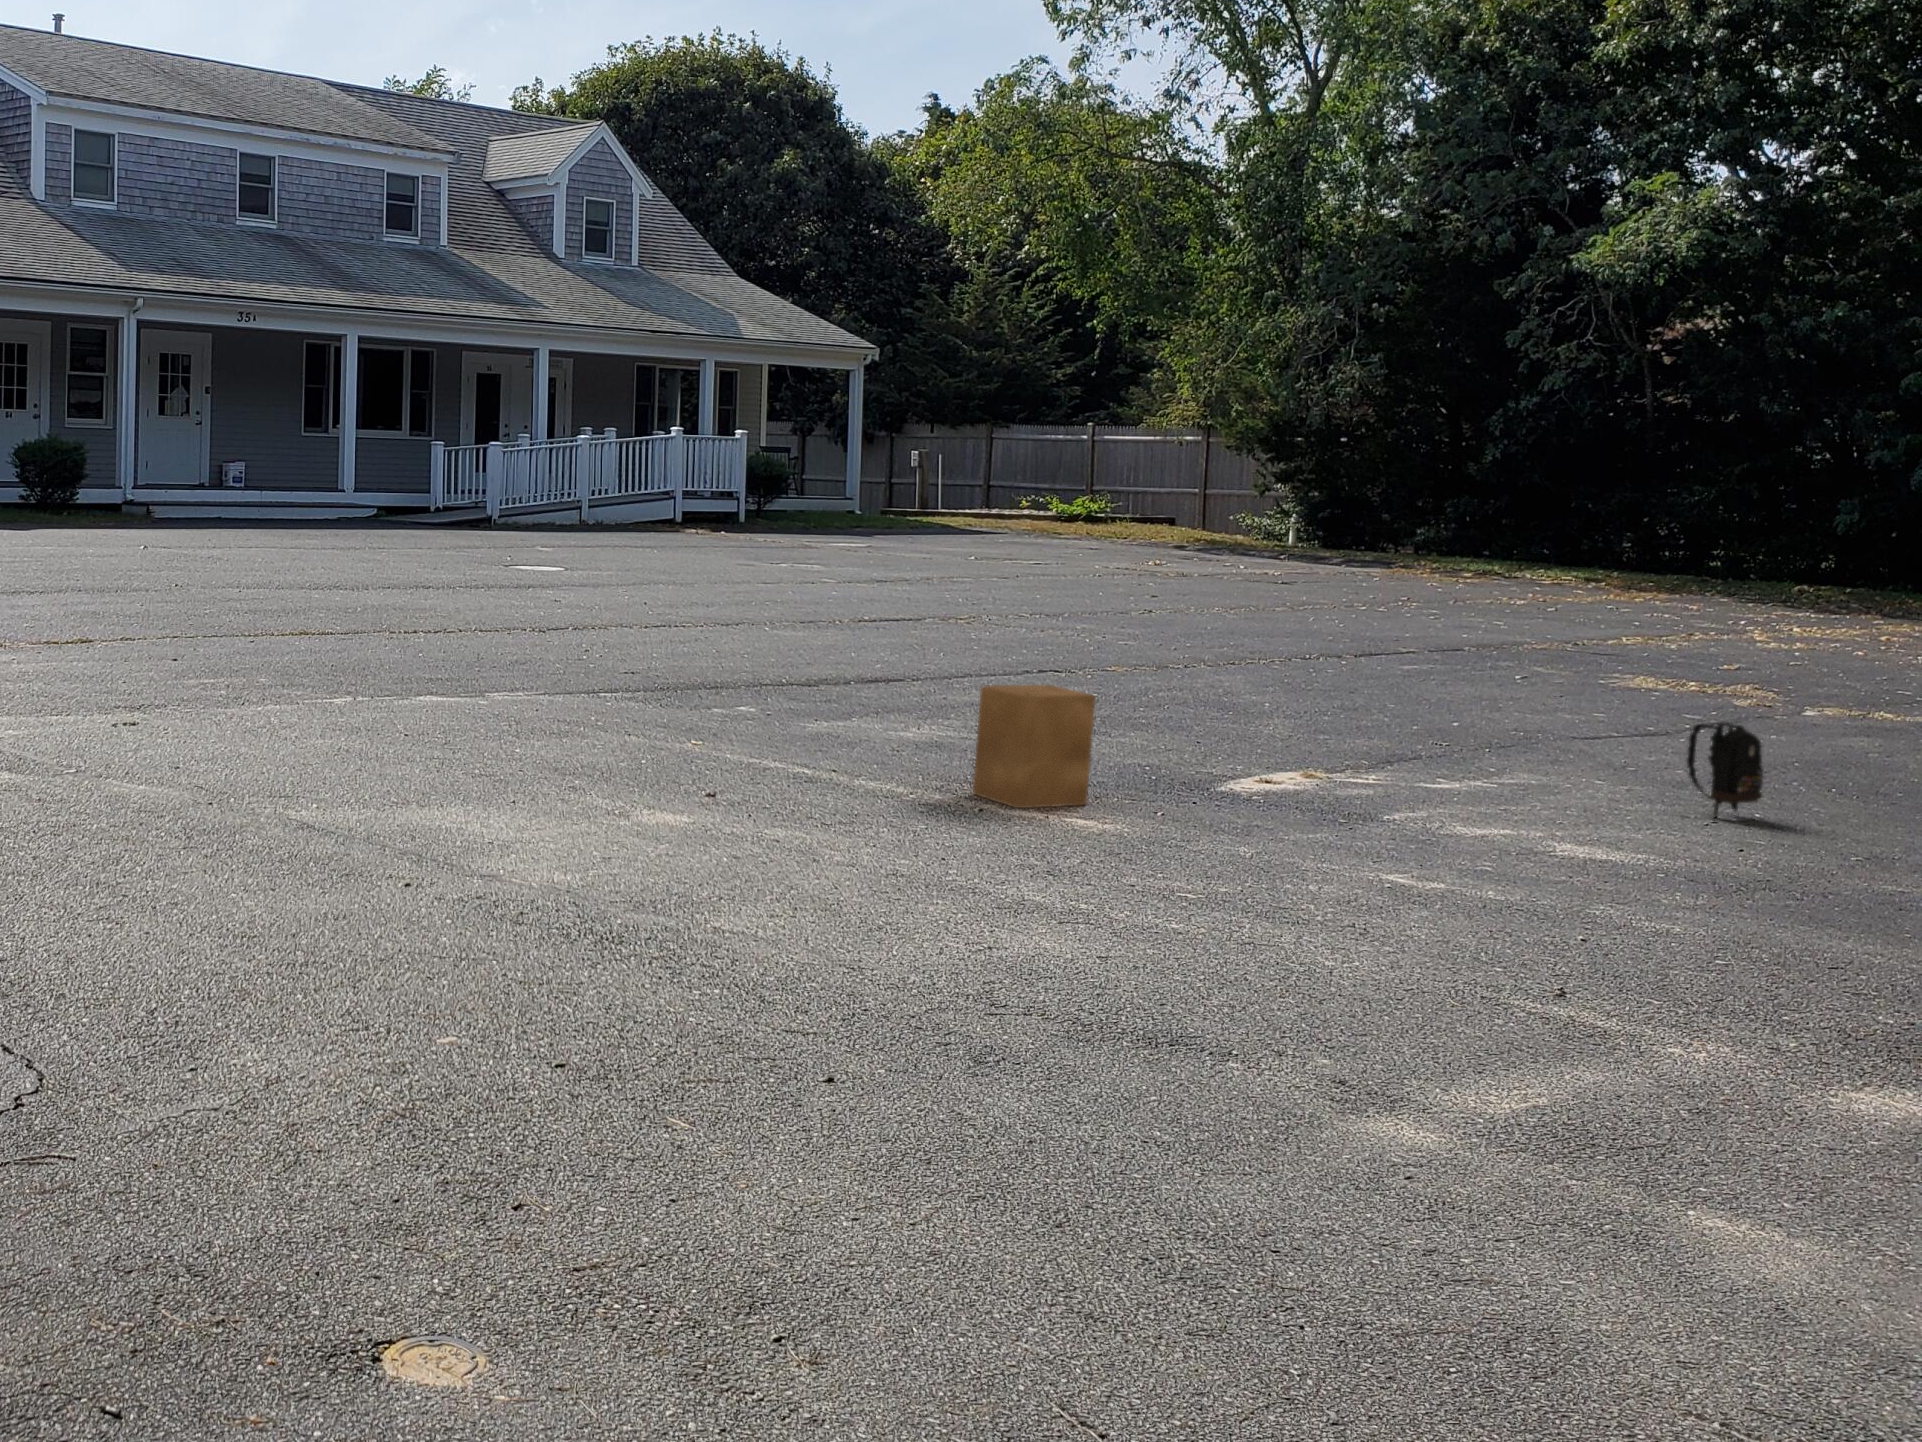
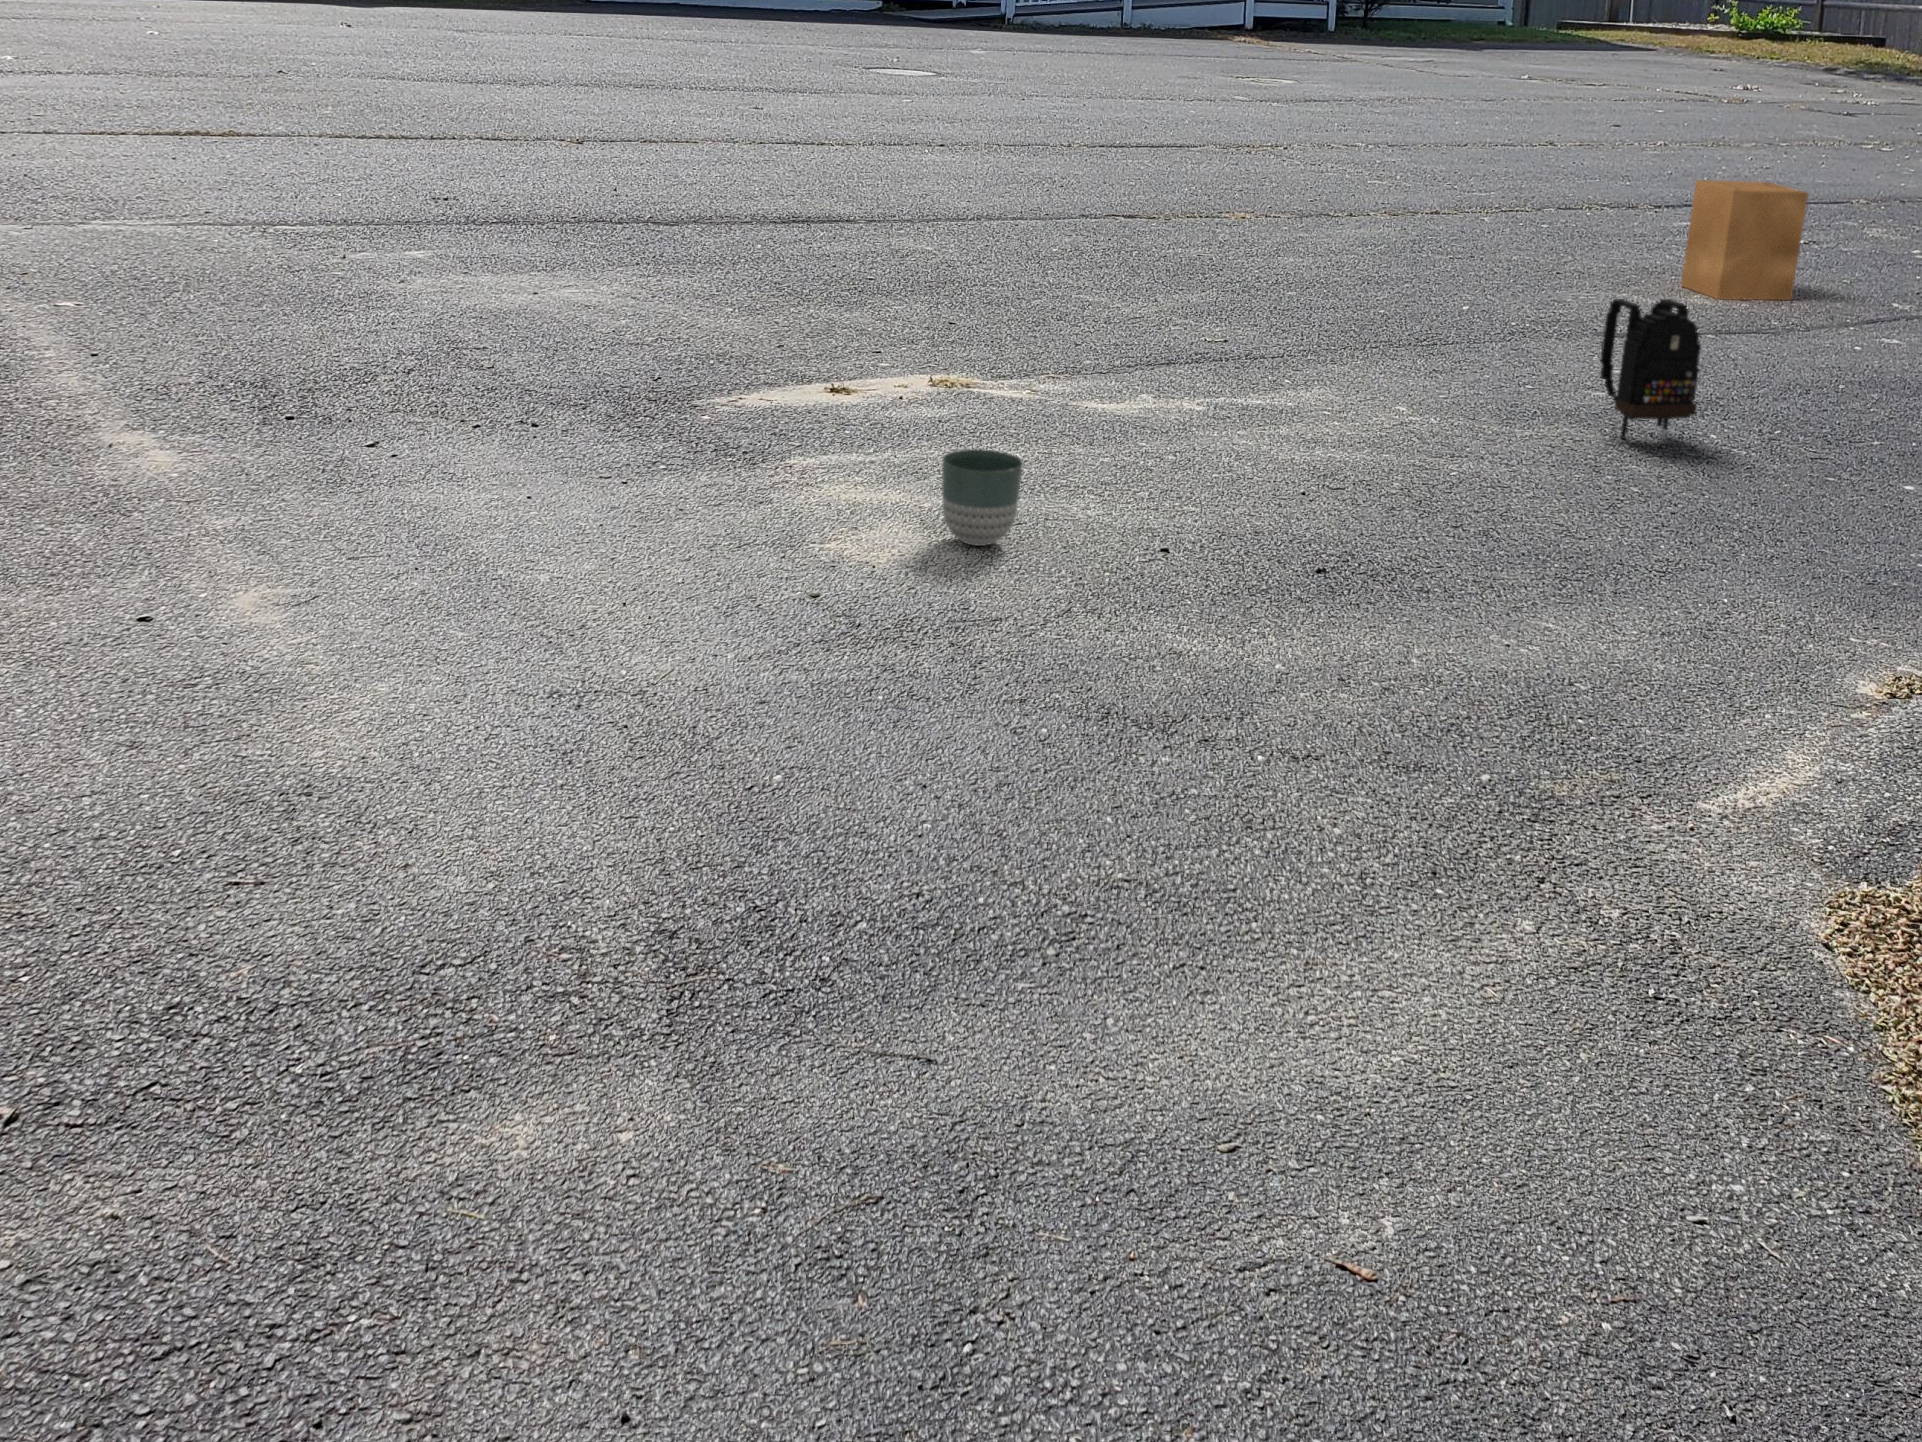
cardboard box: present [973,685,1095,808] -> present [1681,180,1808,300]
planter: none [1517,828,1575,888] -> present [942,449,1023,546]

